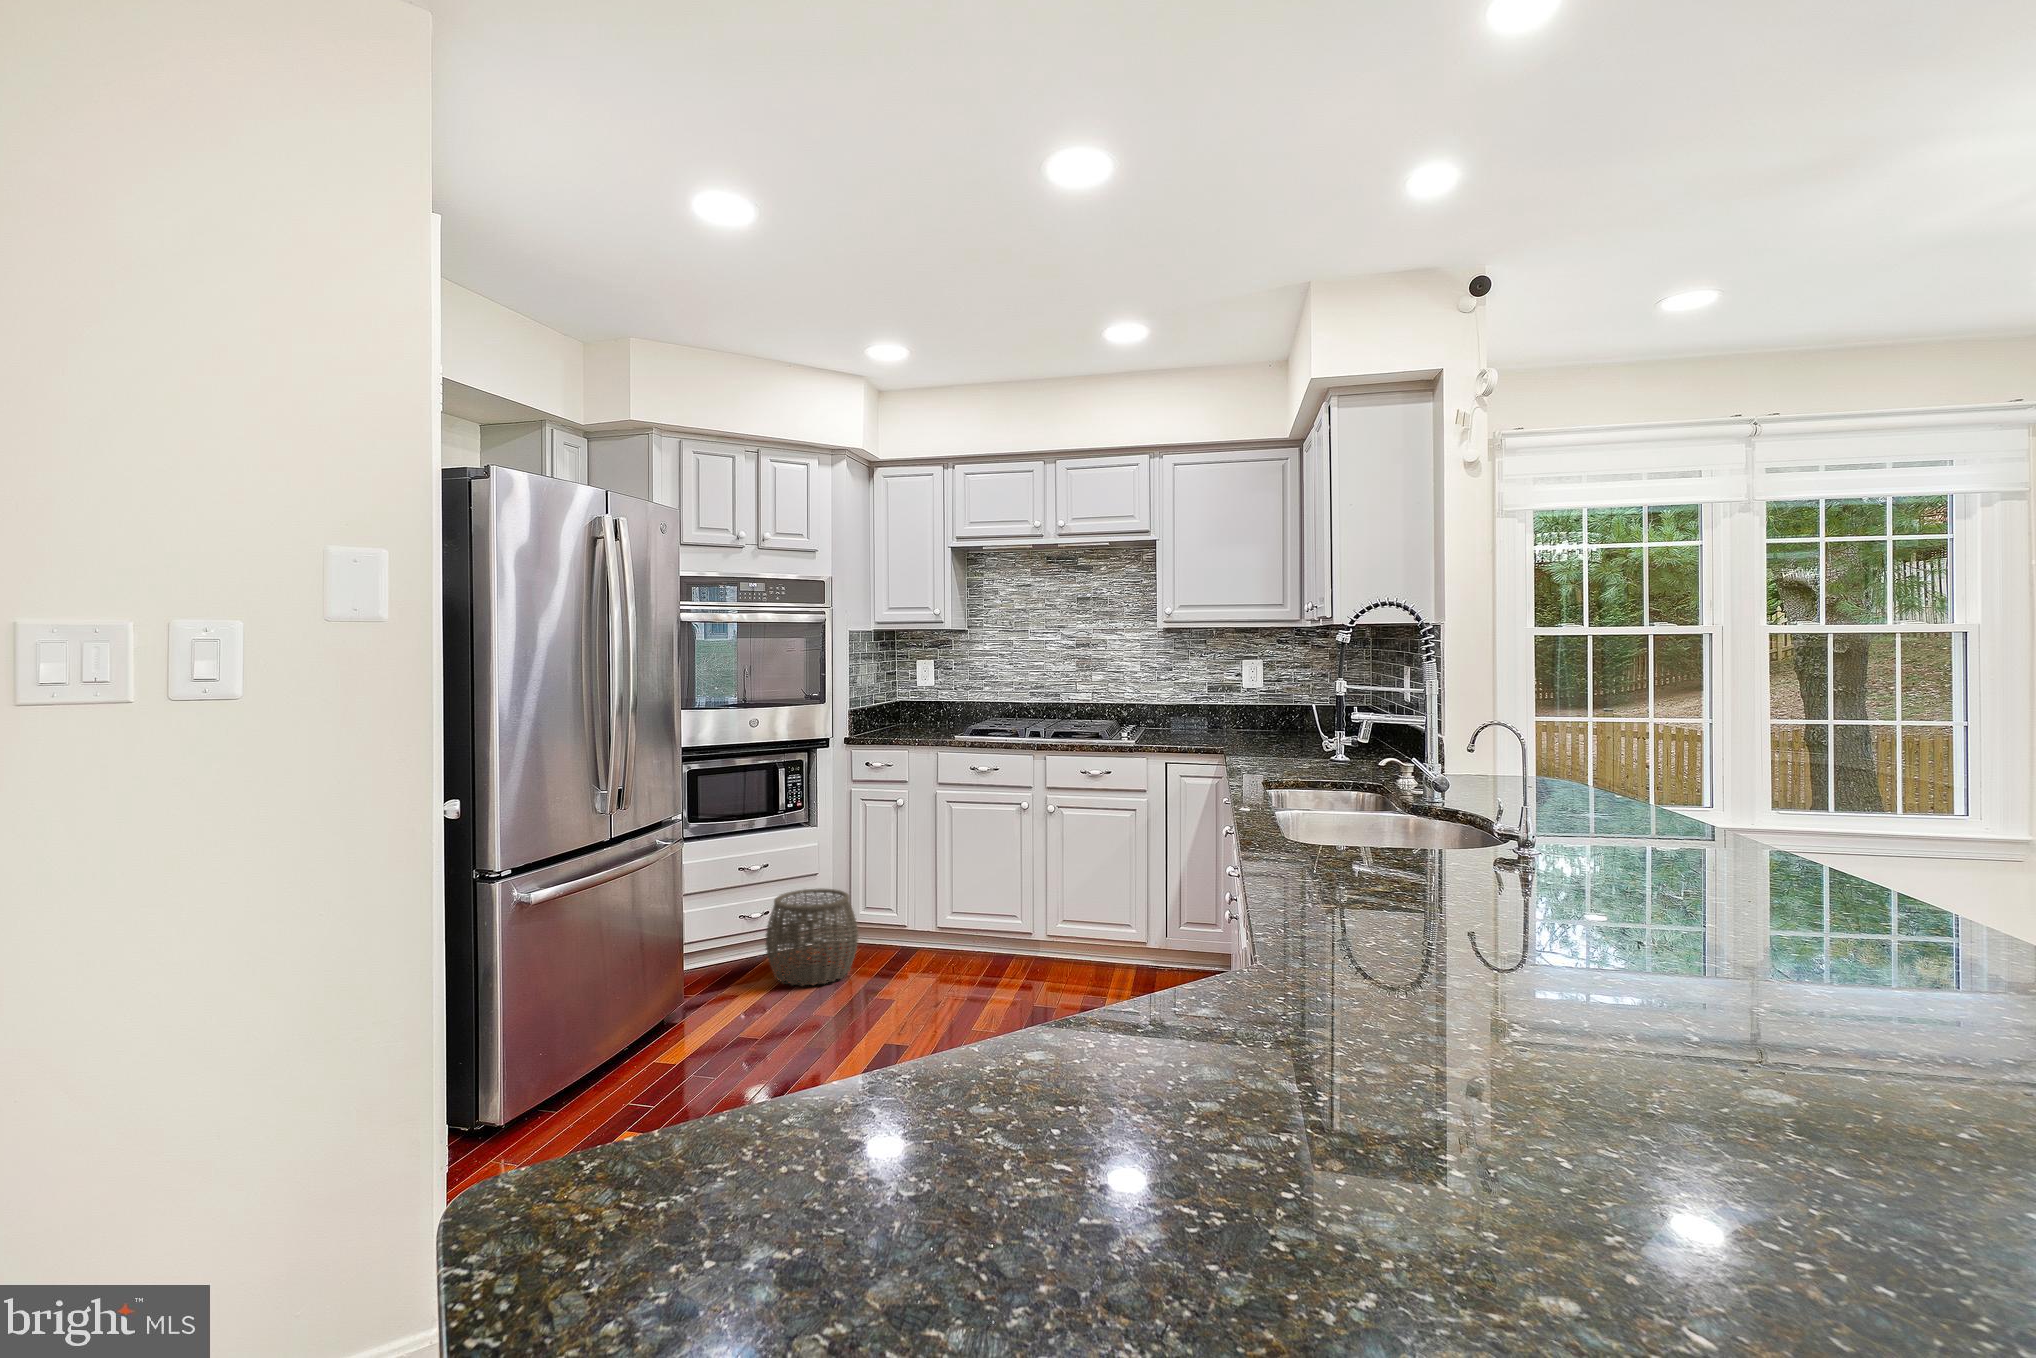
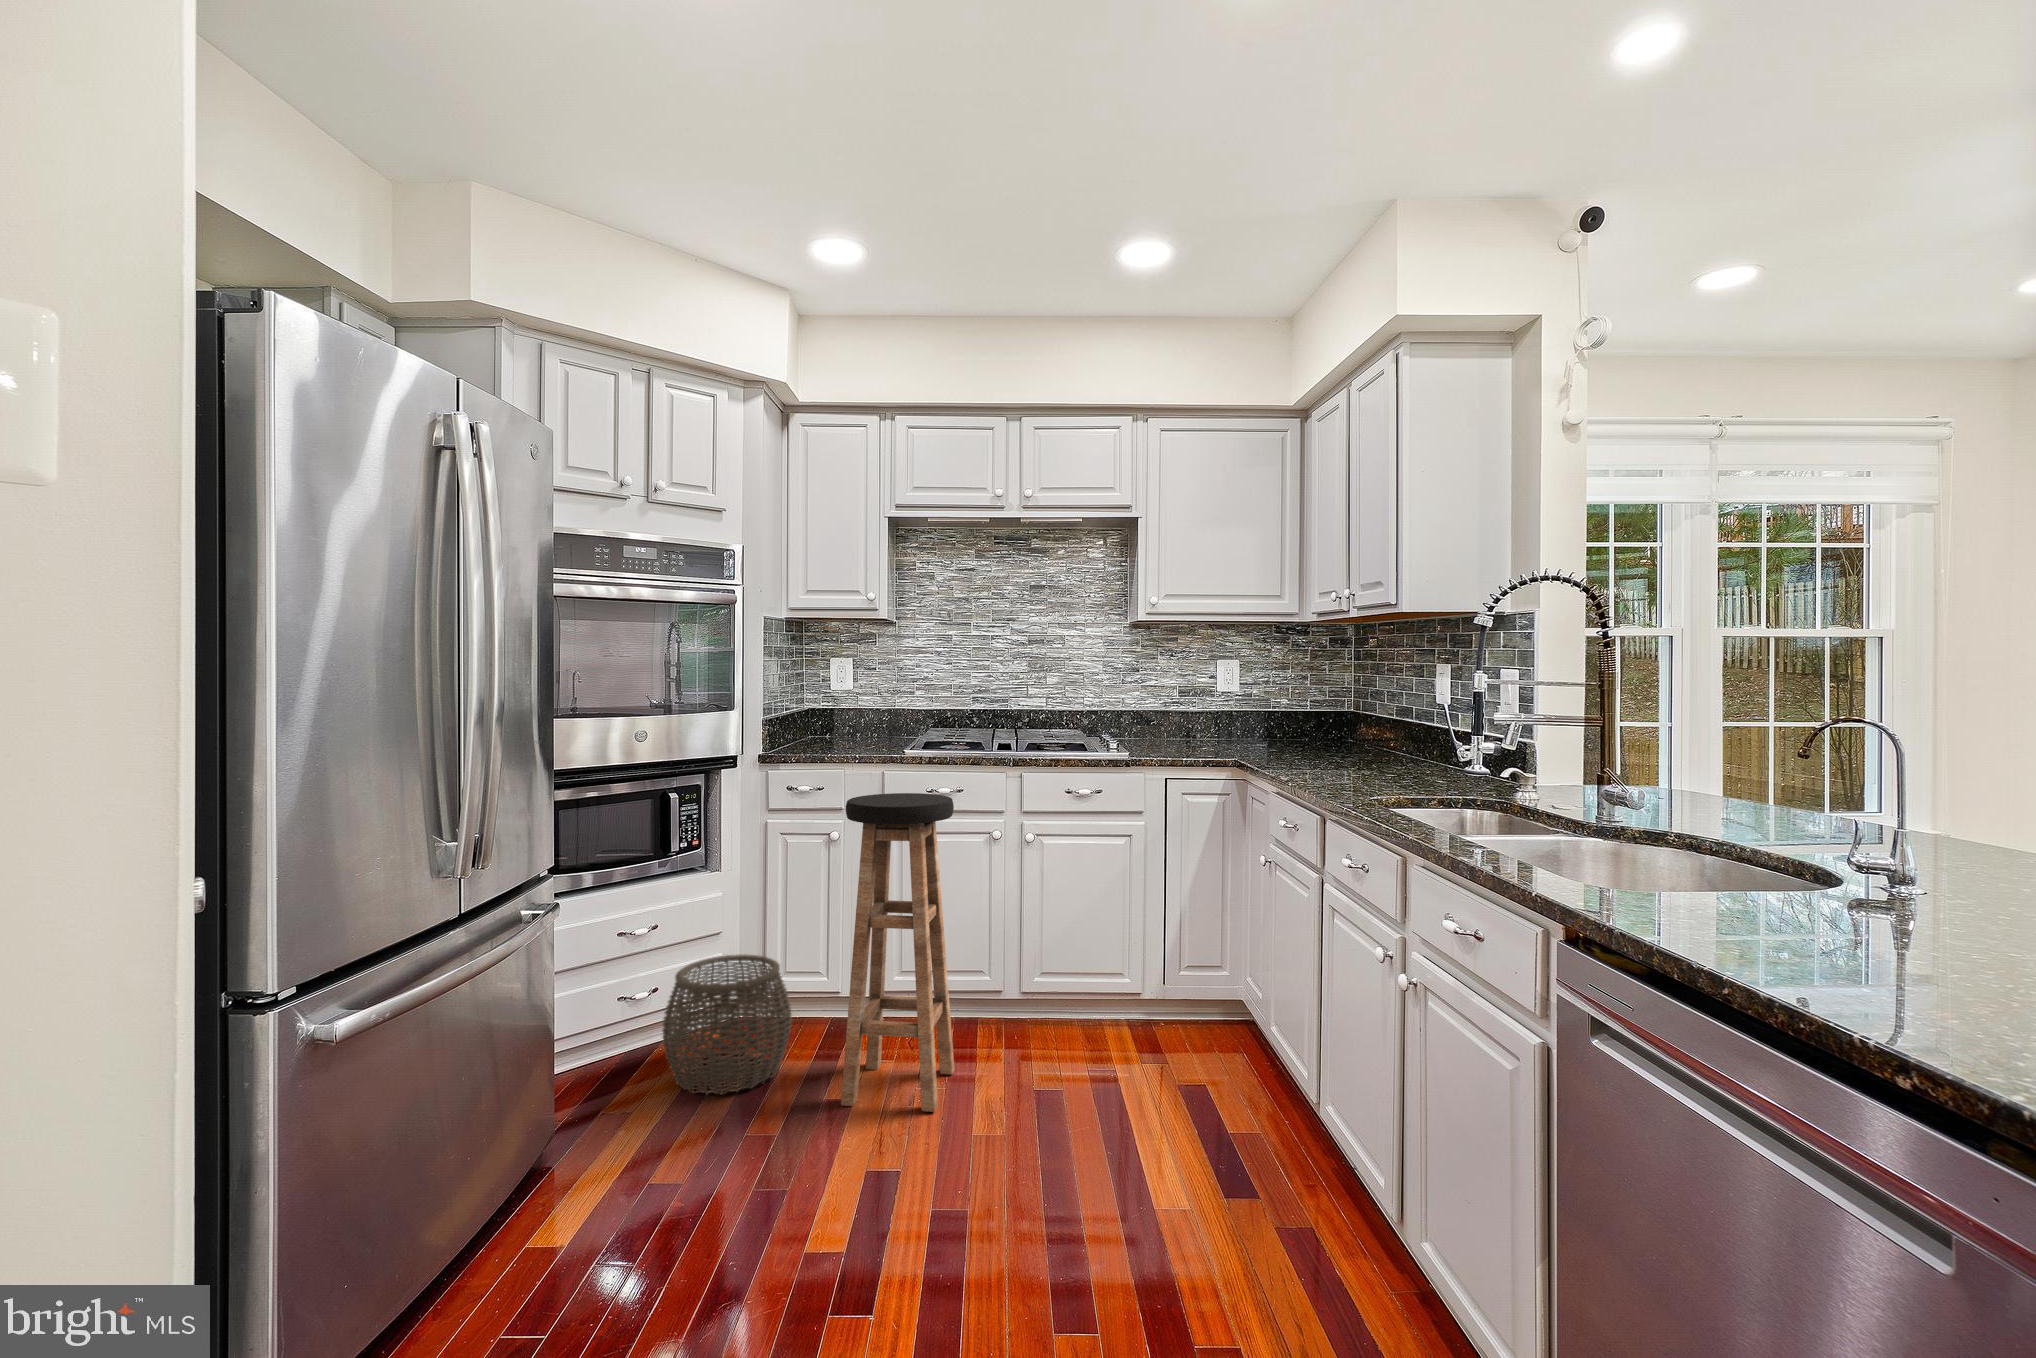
bar stool: none [883,769,977,1009] -> present [841,793,954,1112]

